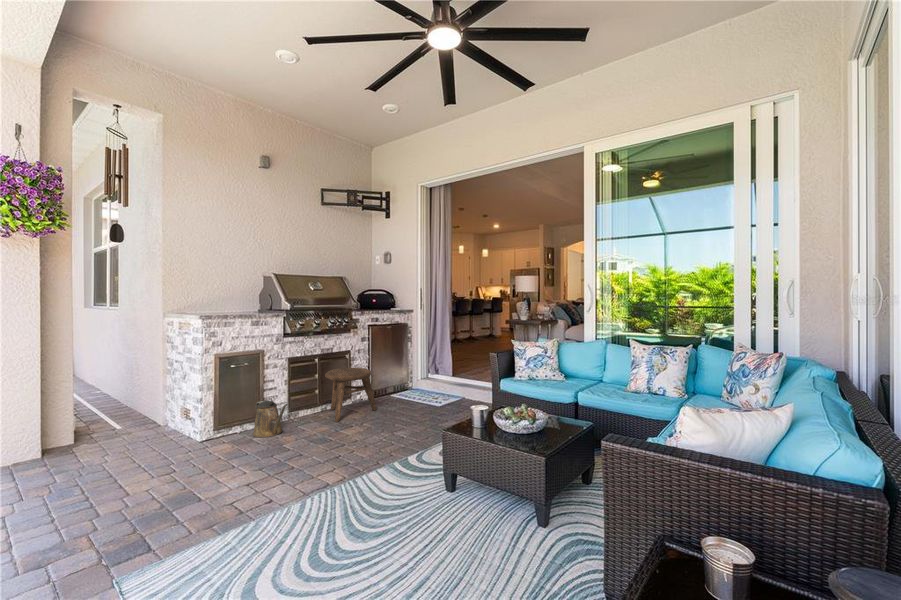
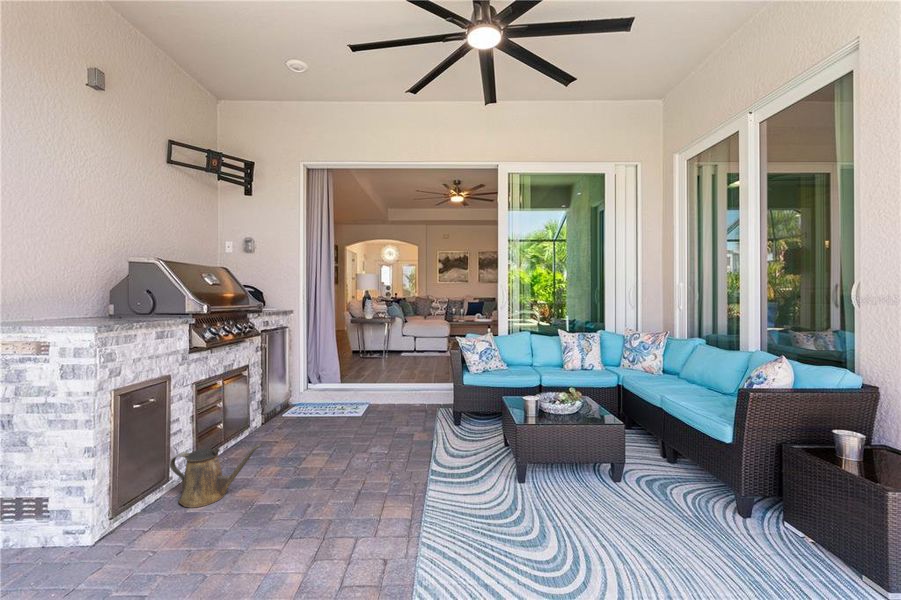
stool: present [325,368,376,422] -> none [237,385,305,458]

